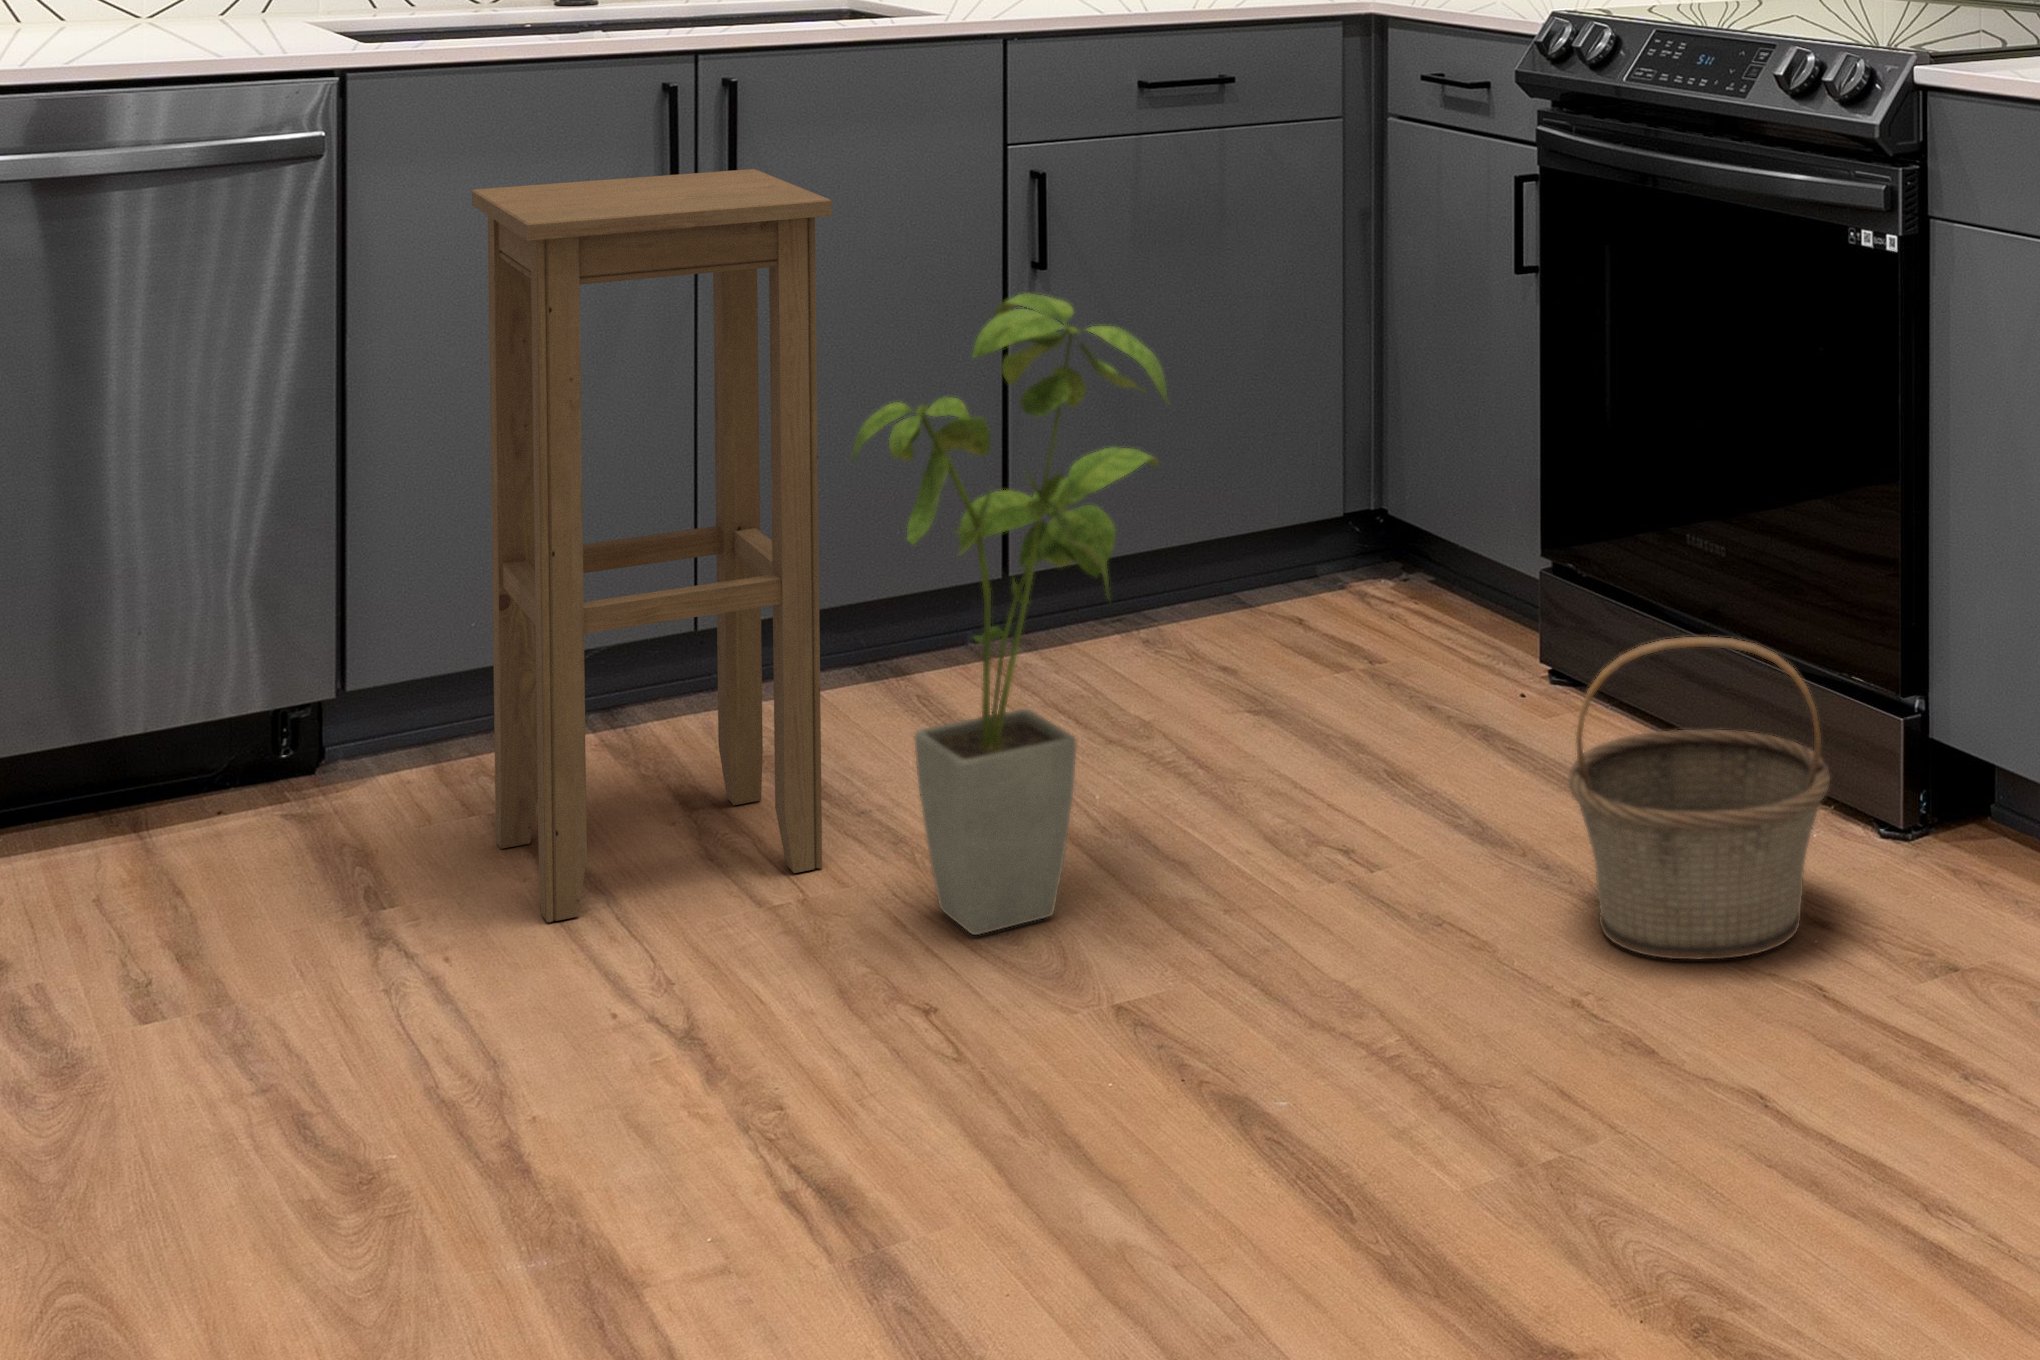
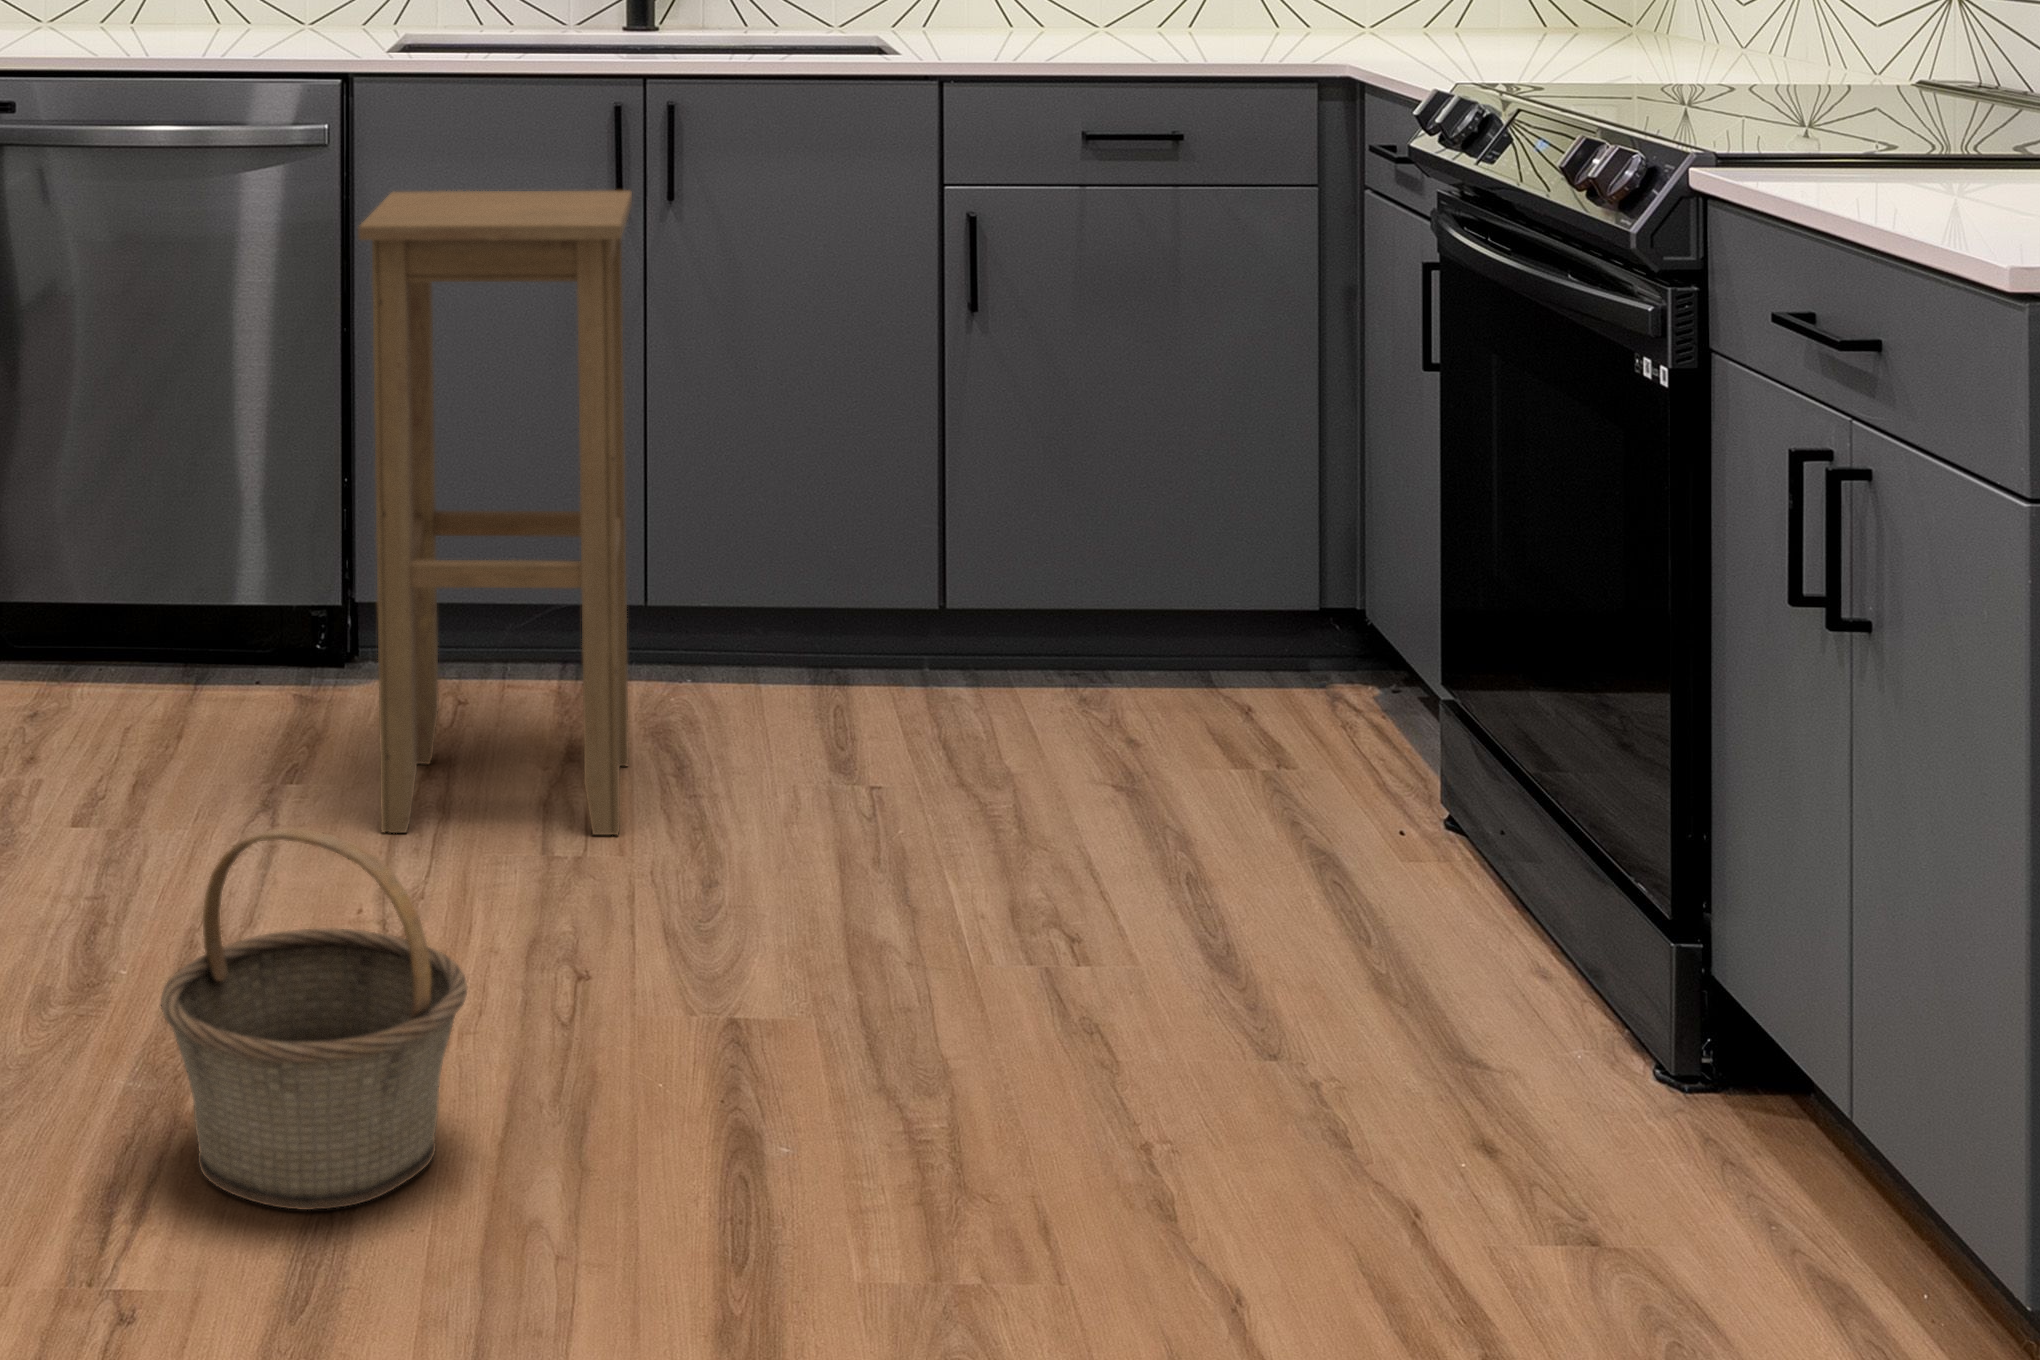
house plant: present [852,294,1168,935] -> none [590,328,902,924]
basket: present [1568,637,1830,959] -> present [161,828,467,1210]

